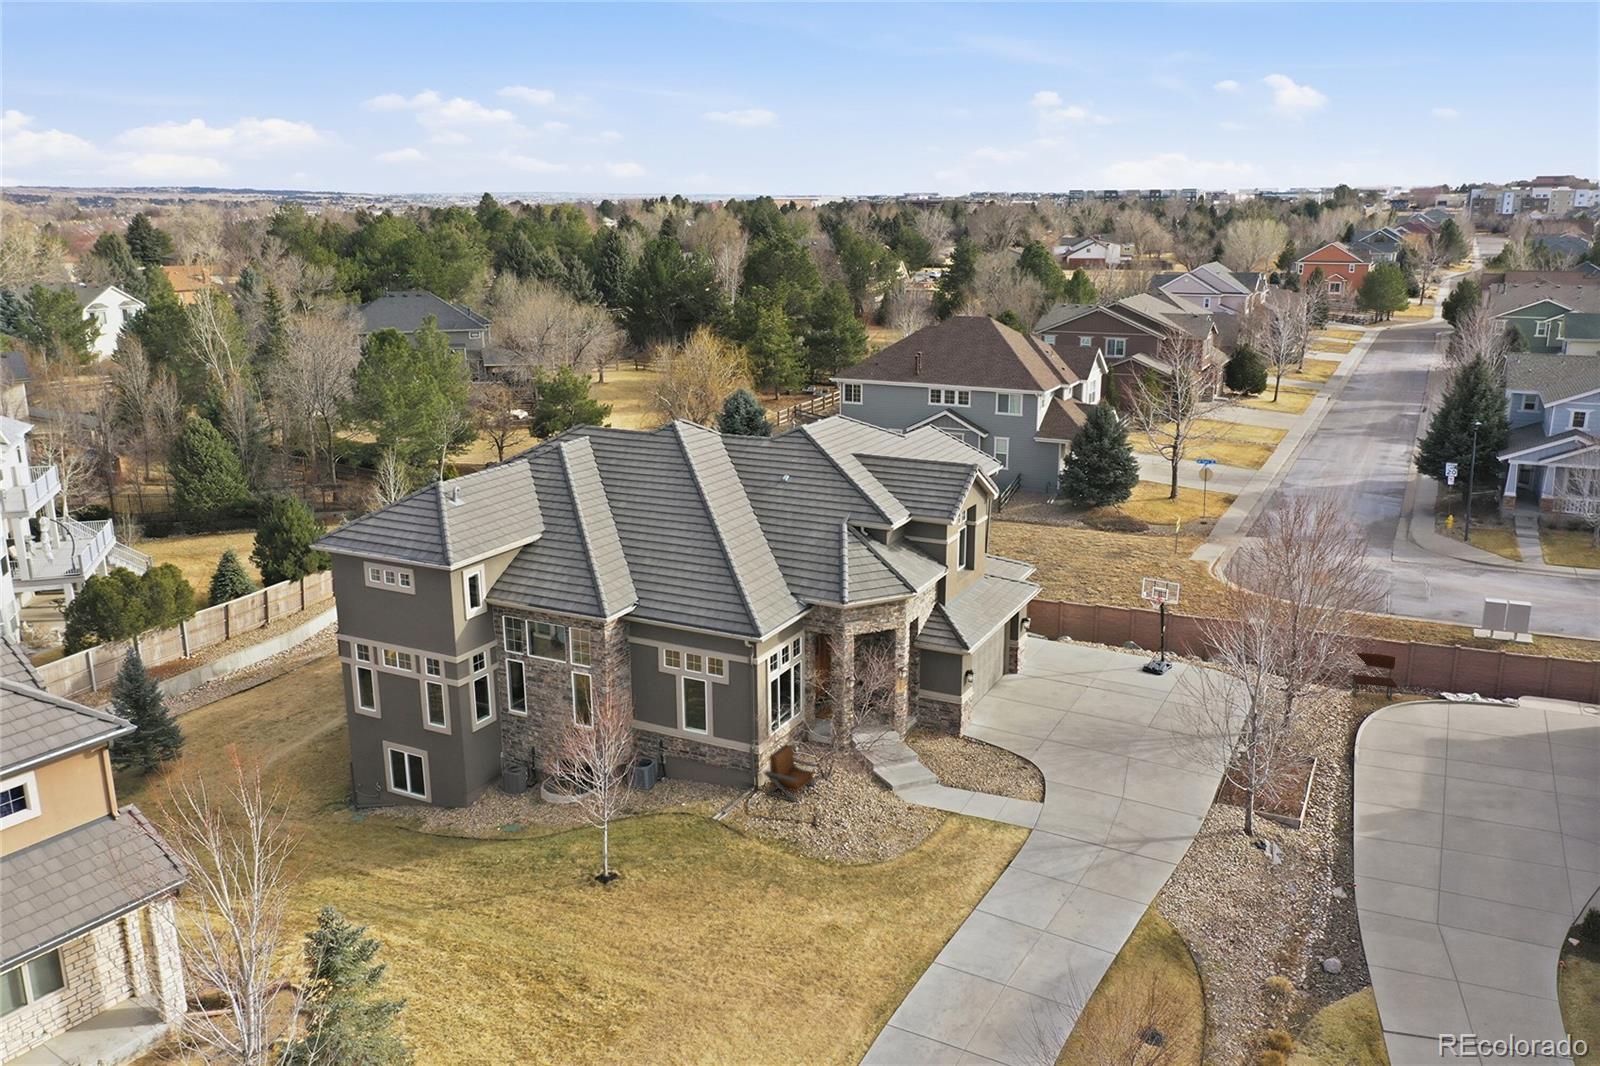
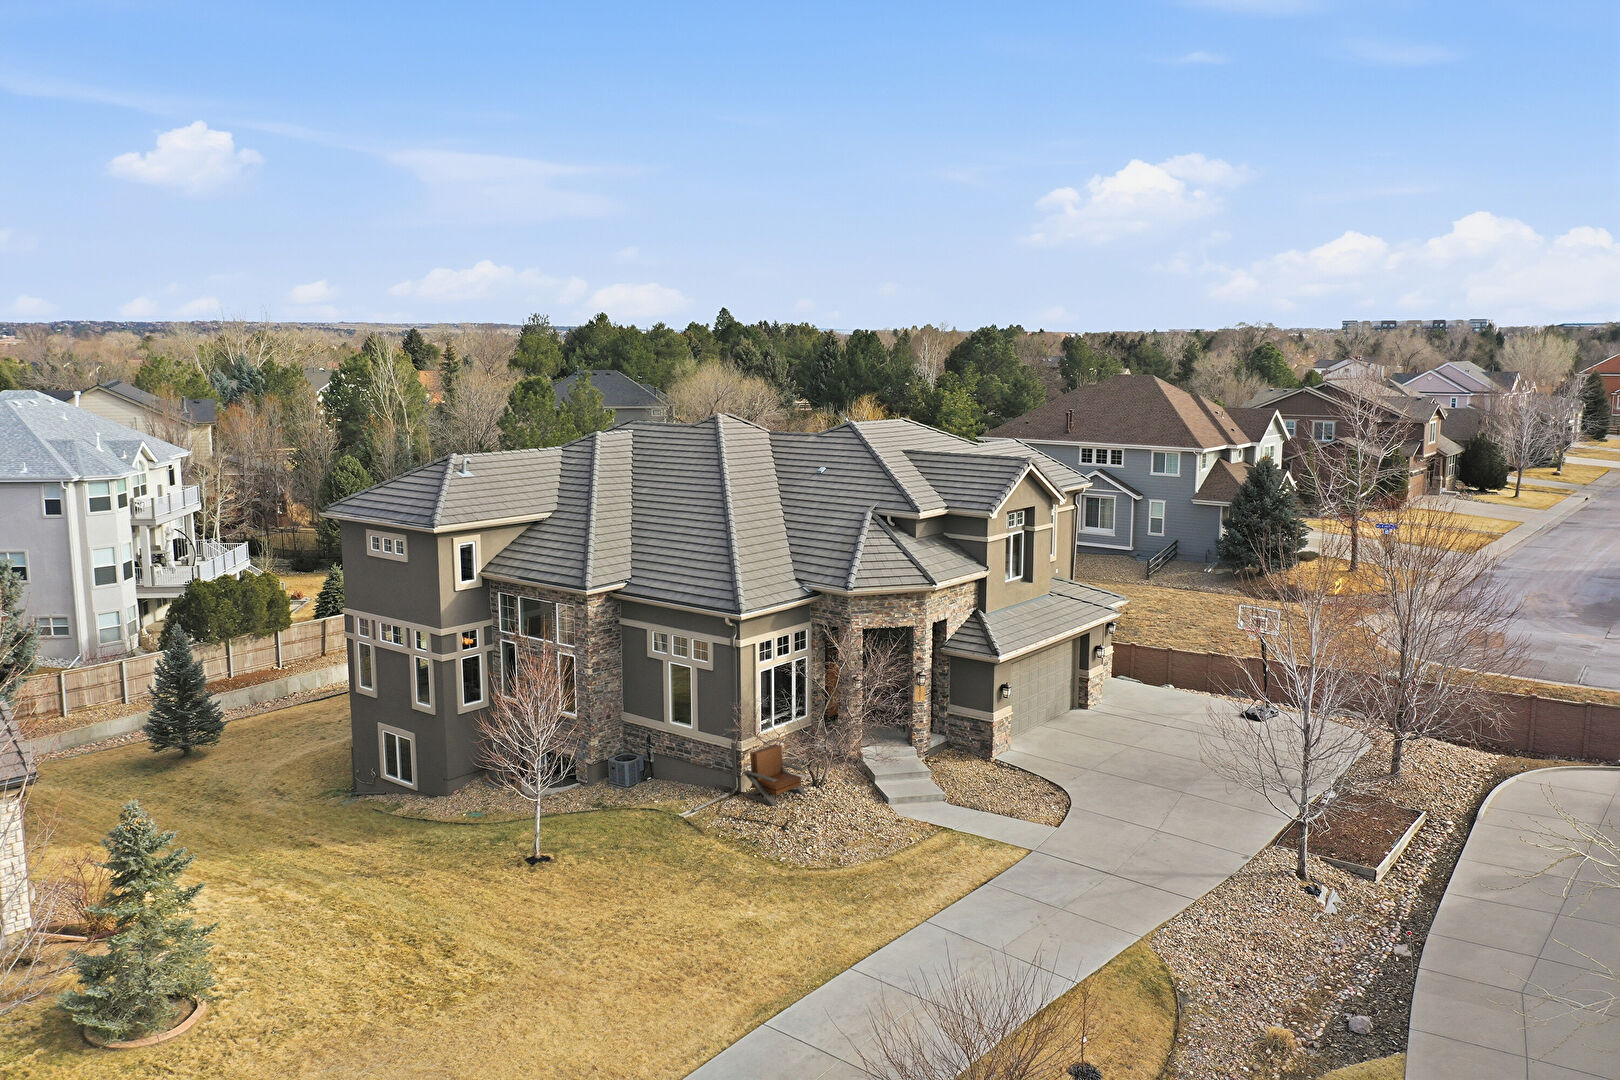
bench: present [1352,653,1397,701] -> none [1515,705,1572,766]

